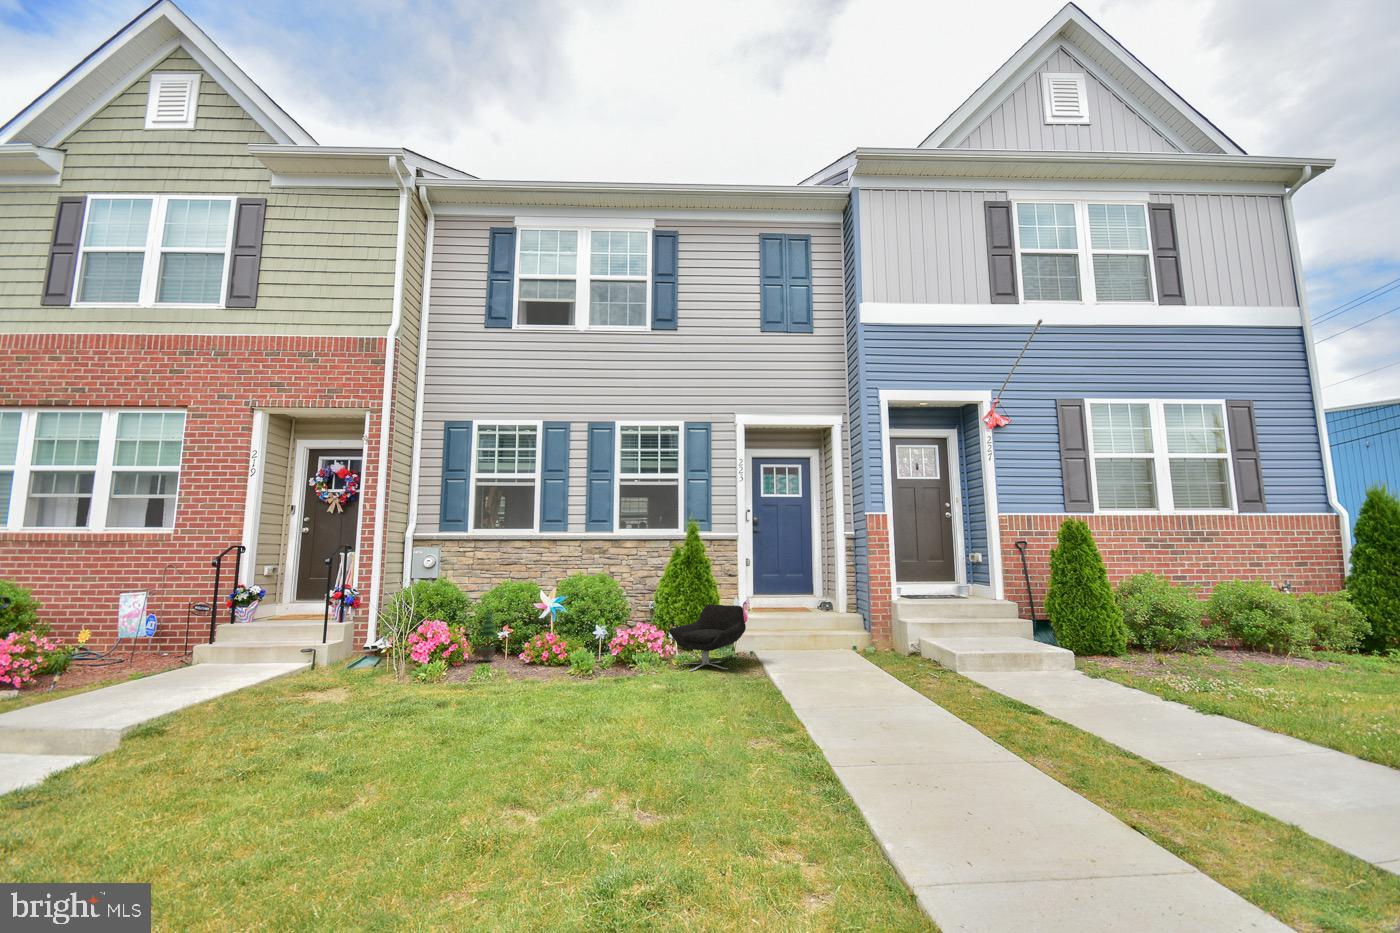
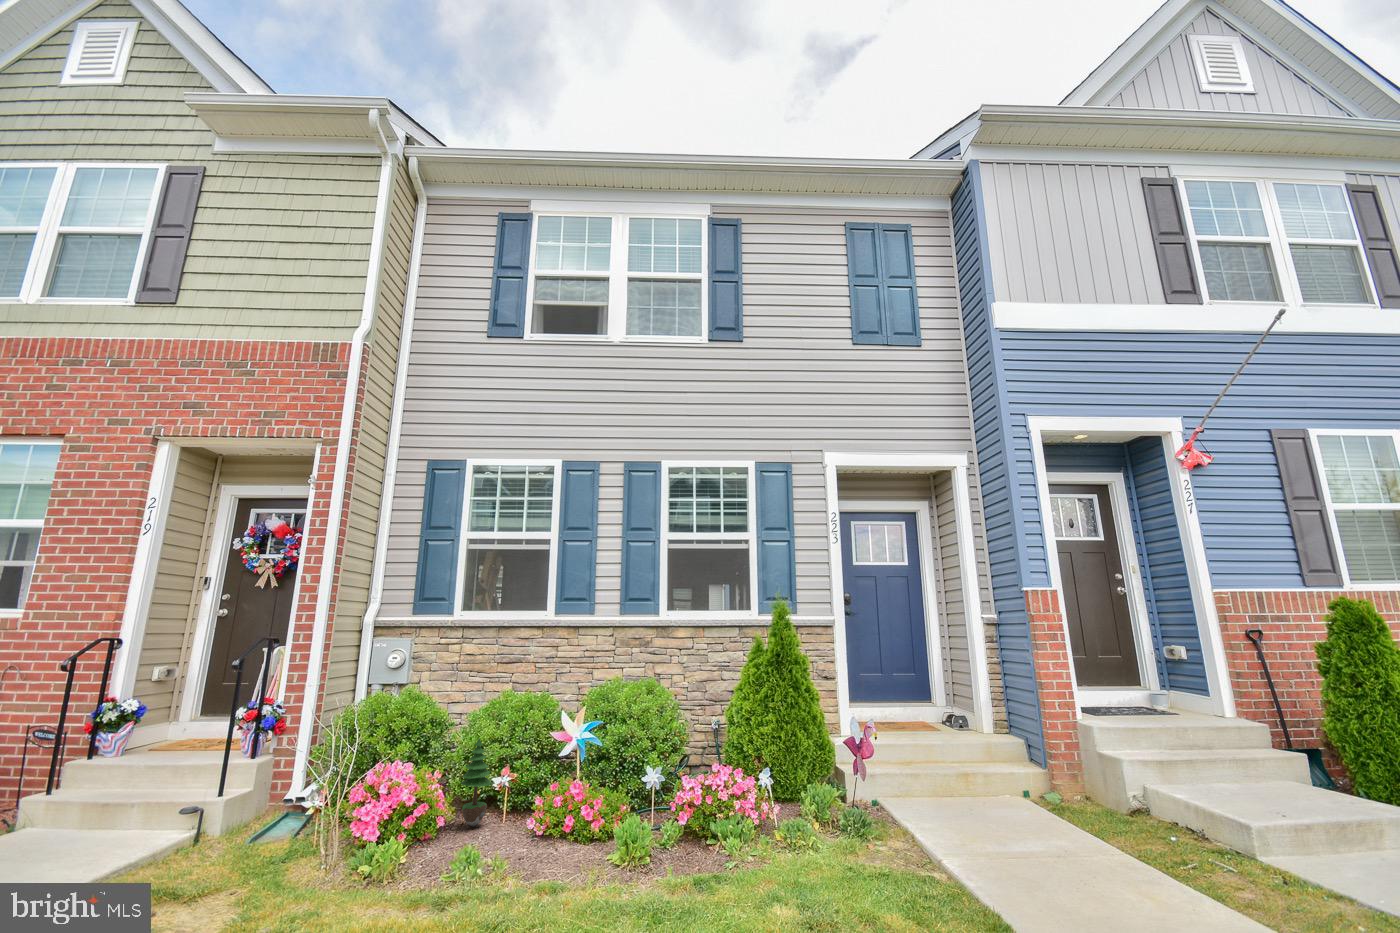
lounge chair: present [669,604,746,672] -> none [764,730,884,857]

